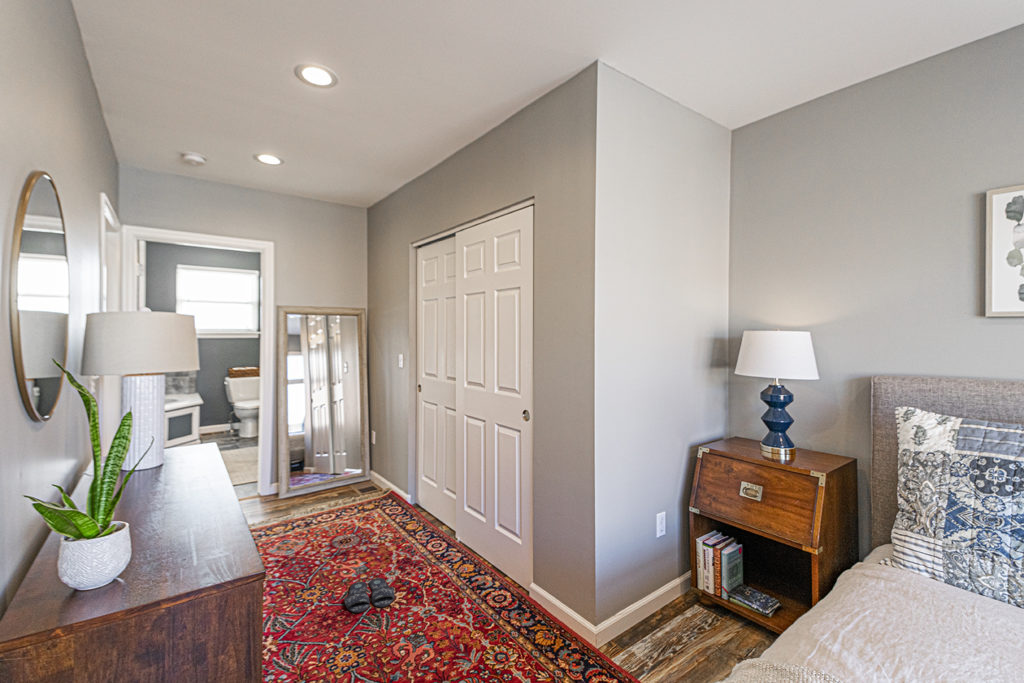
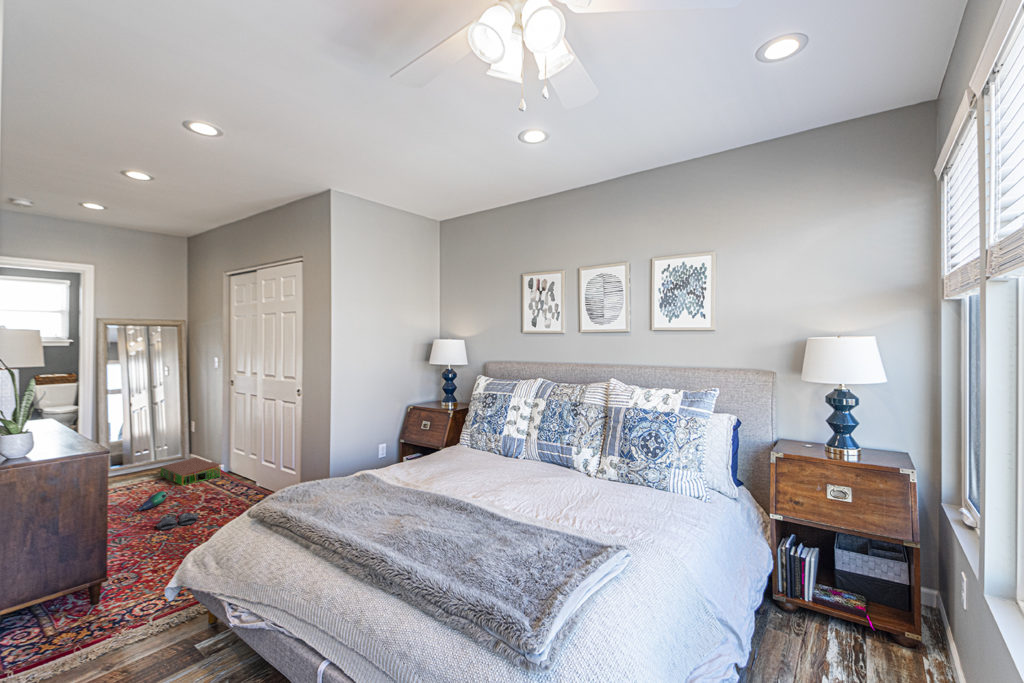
storage bin: none [342,475,408,518] -> present [161,457,221,485]
plush toy: none [323,533,353,562] -> present [139,491,167,511]

